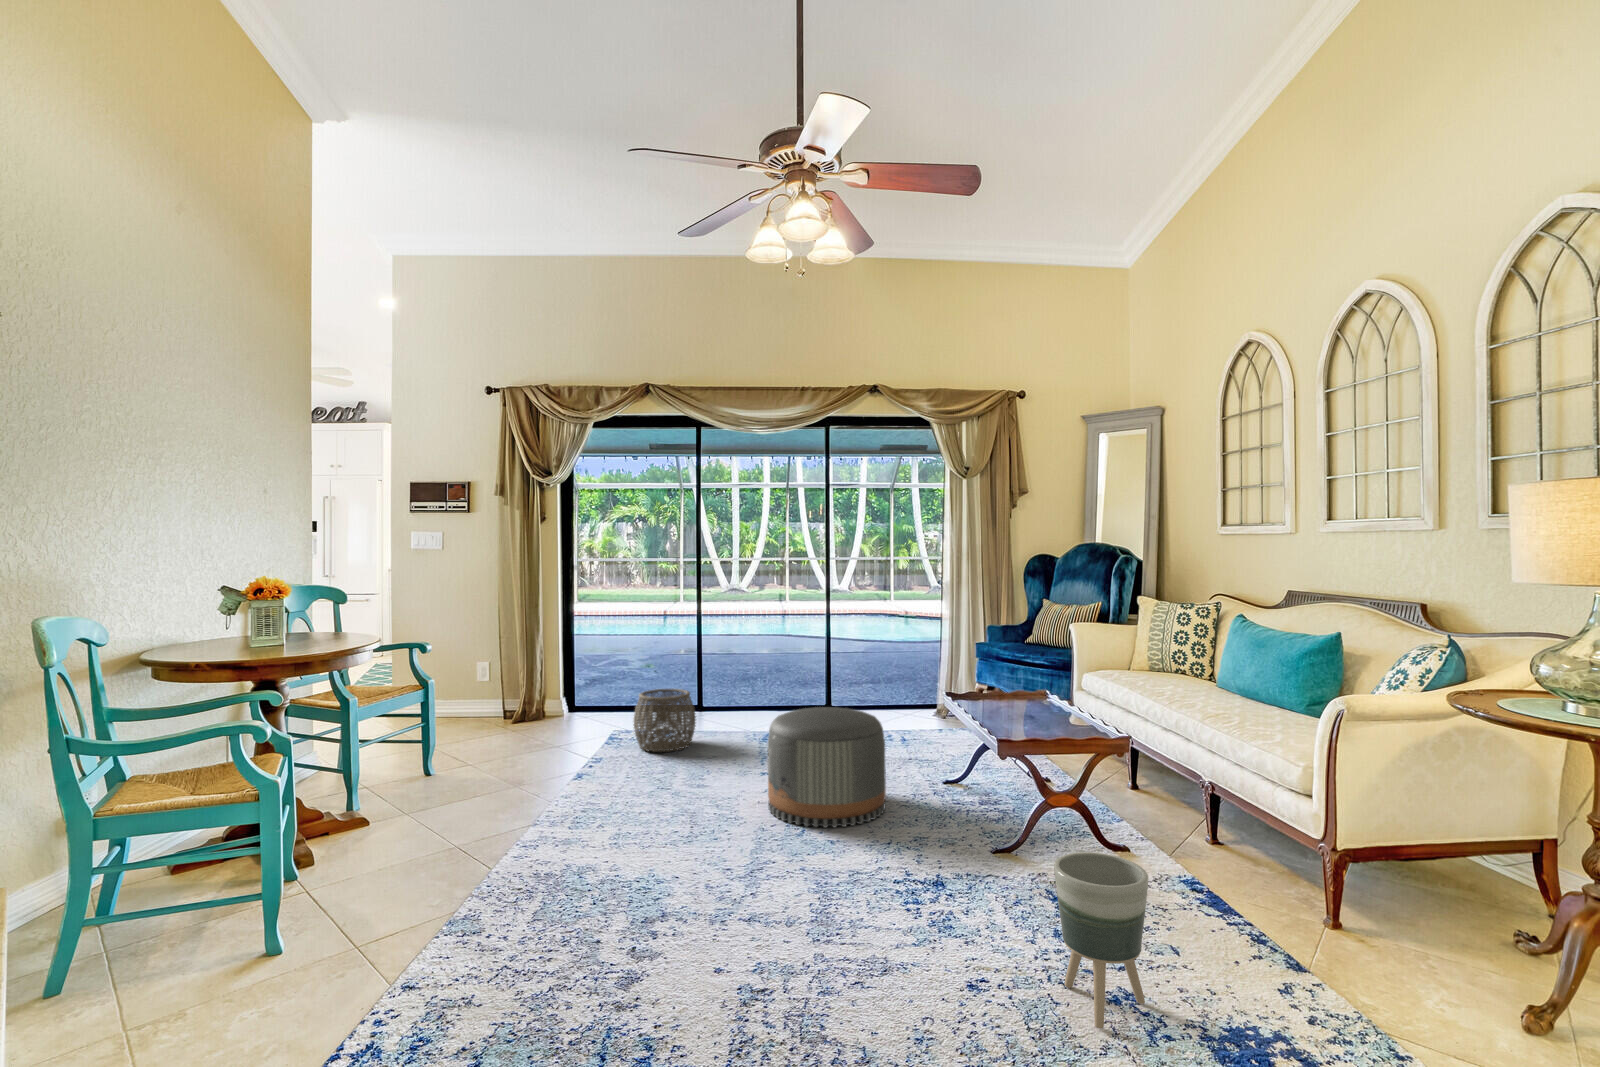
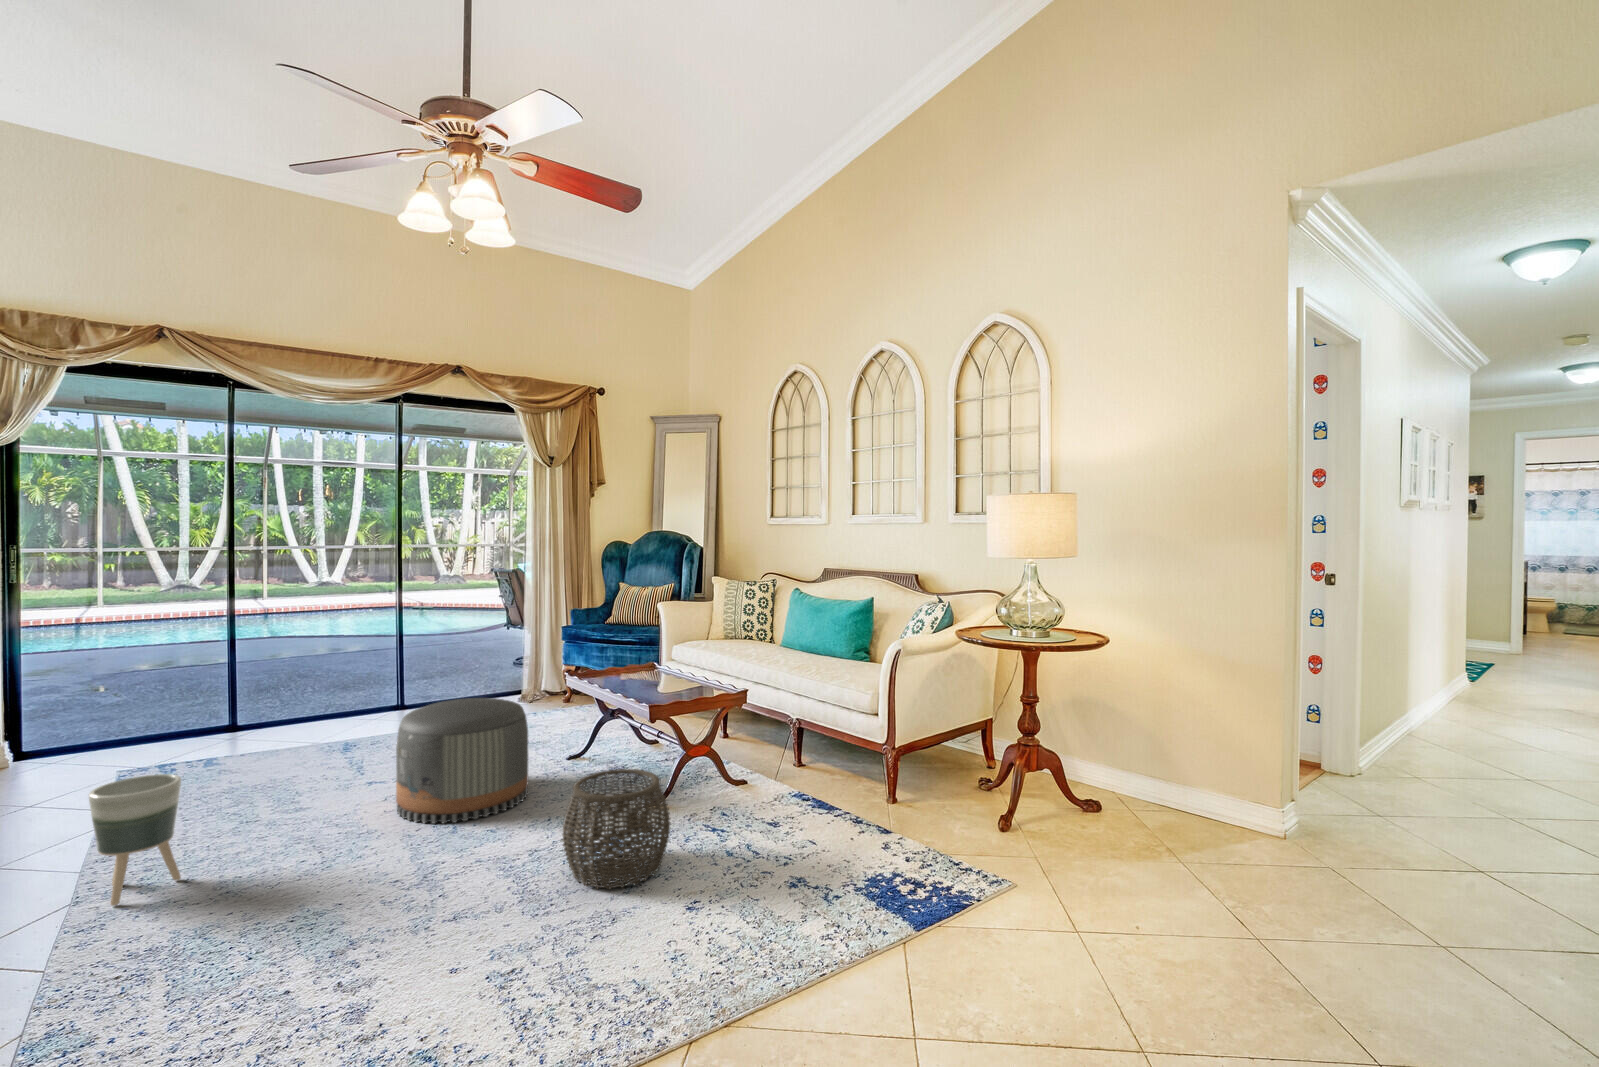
woven basket: present [633,689,696,752] -> present [562,769,670,889]
planter: present [1054,852,1148,1028] -> present [89,774,181,906]

